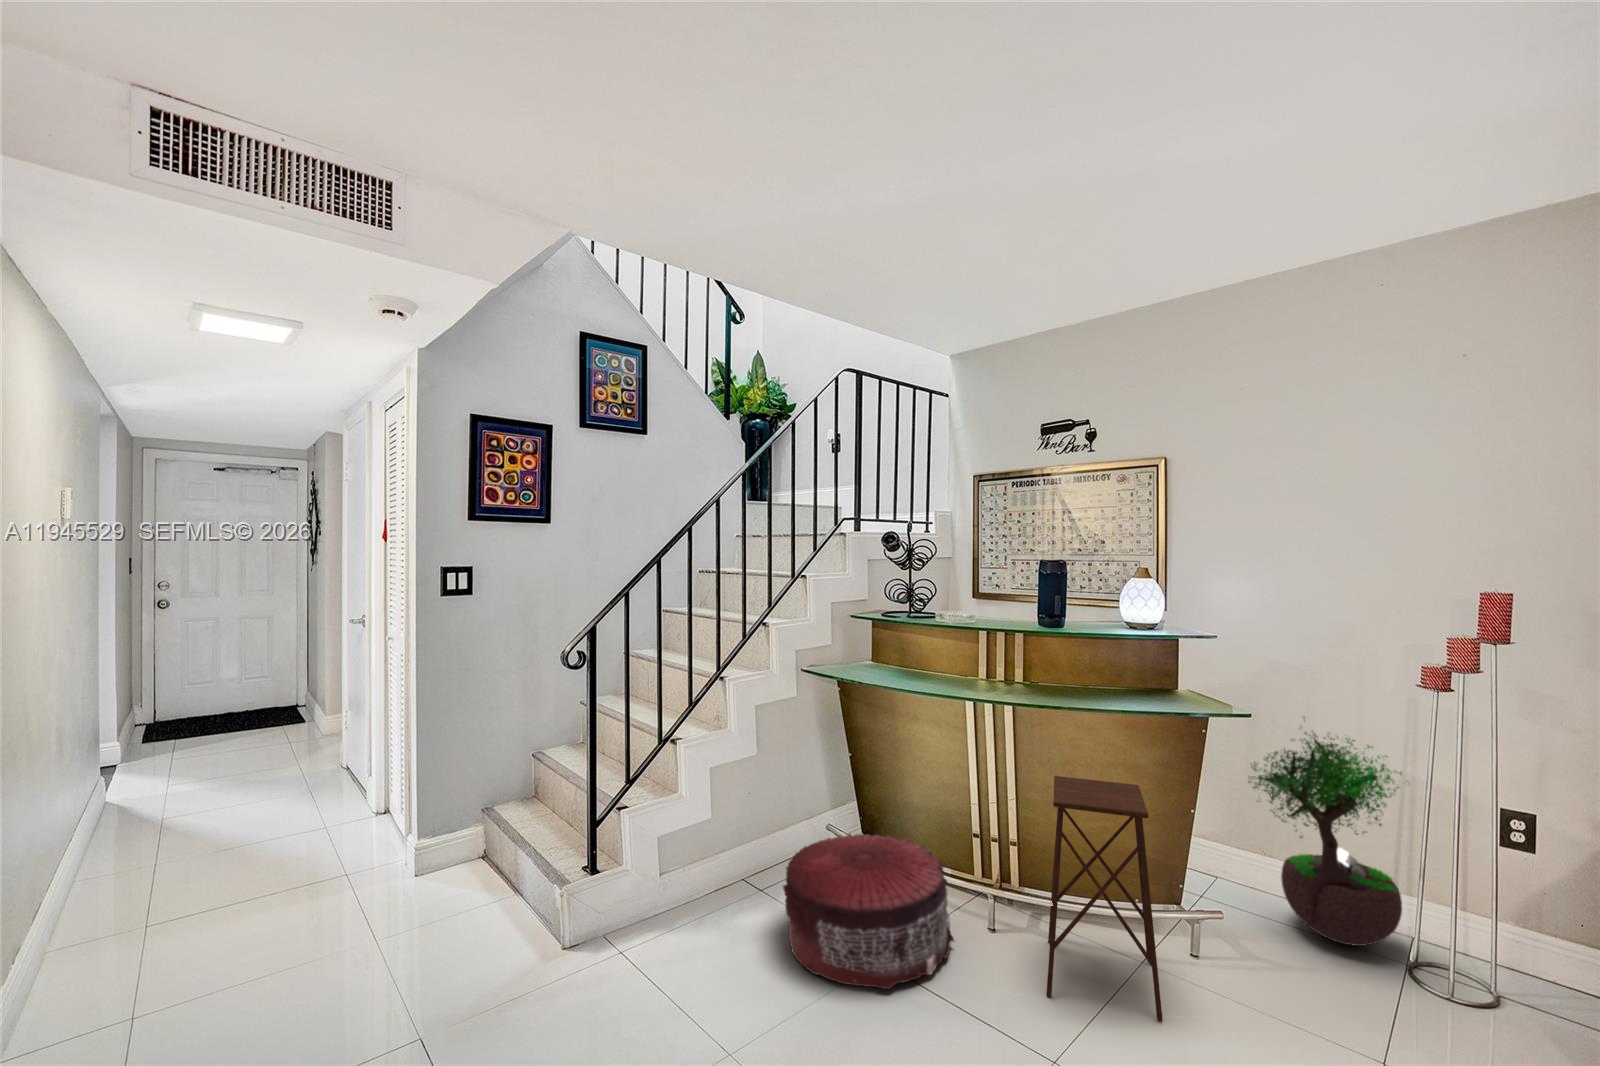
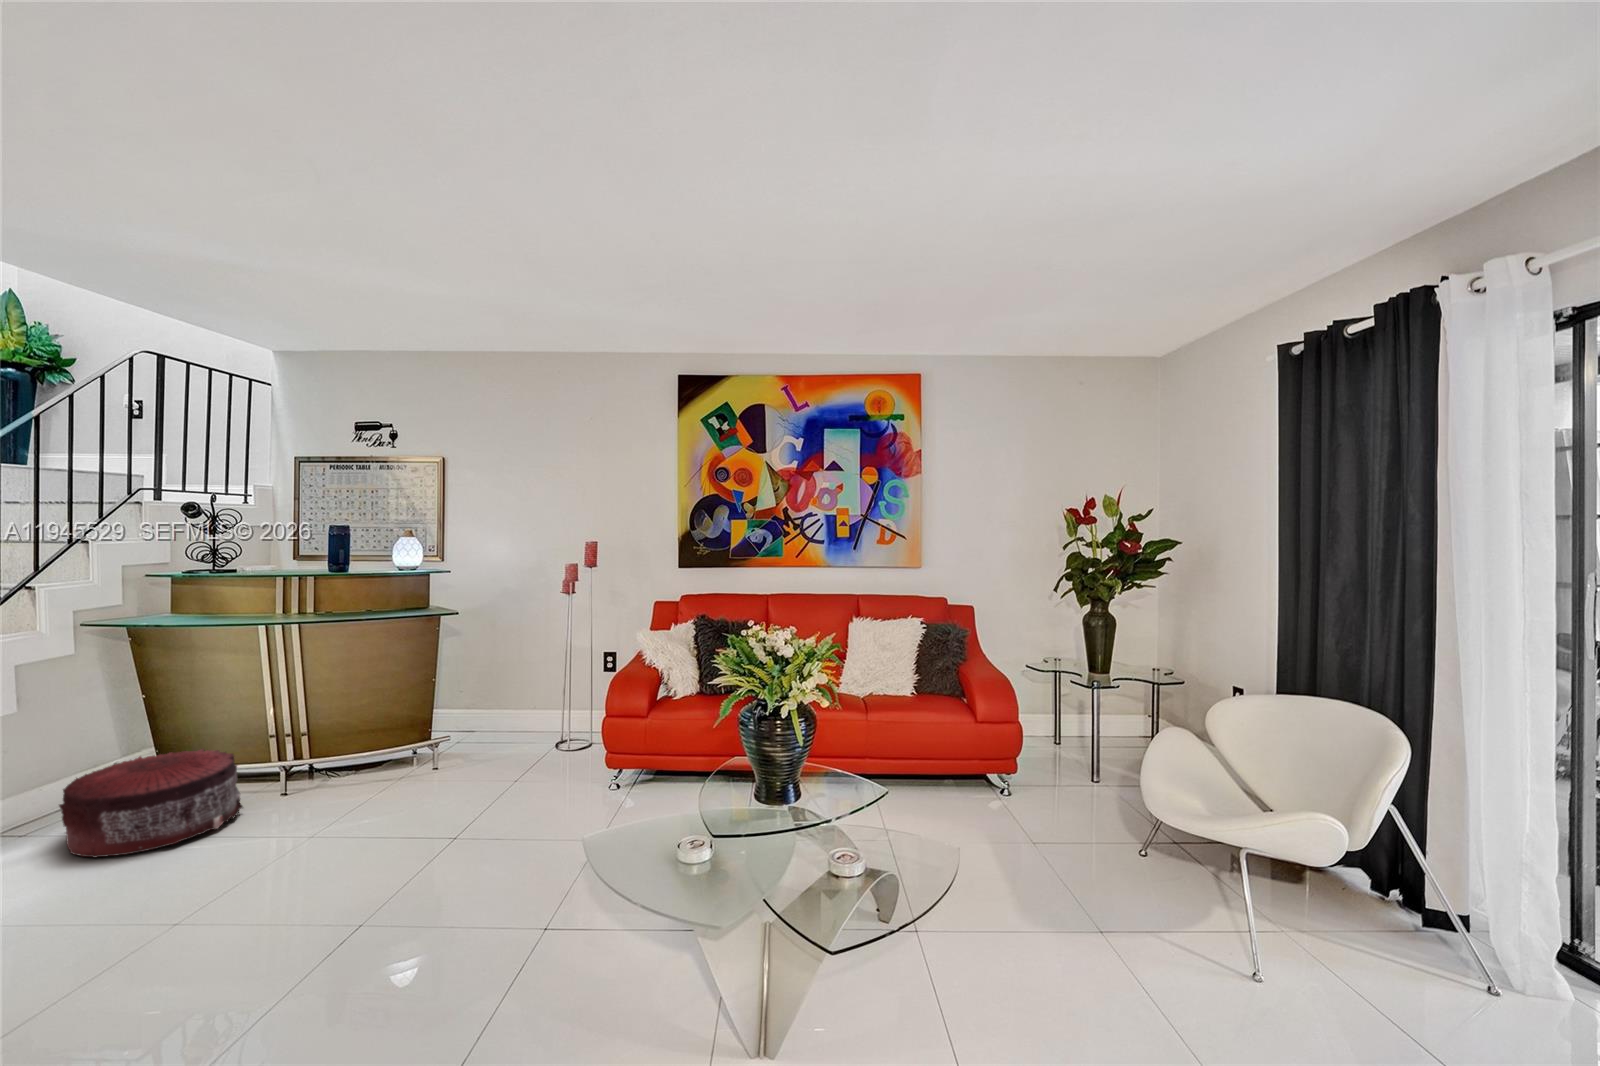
potted tree: present [1249,716,1408,946] -> none [473,621,556,749]
side table: present [1047,776,1163,1021] -> none [315,673,401,816]

